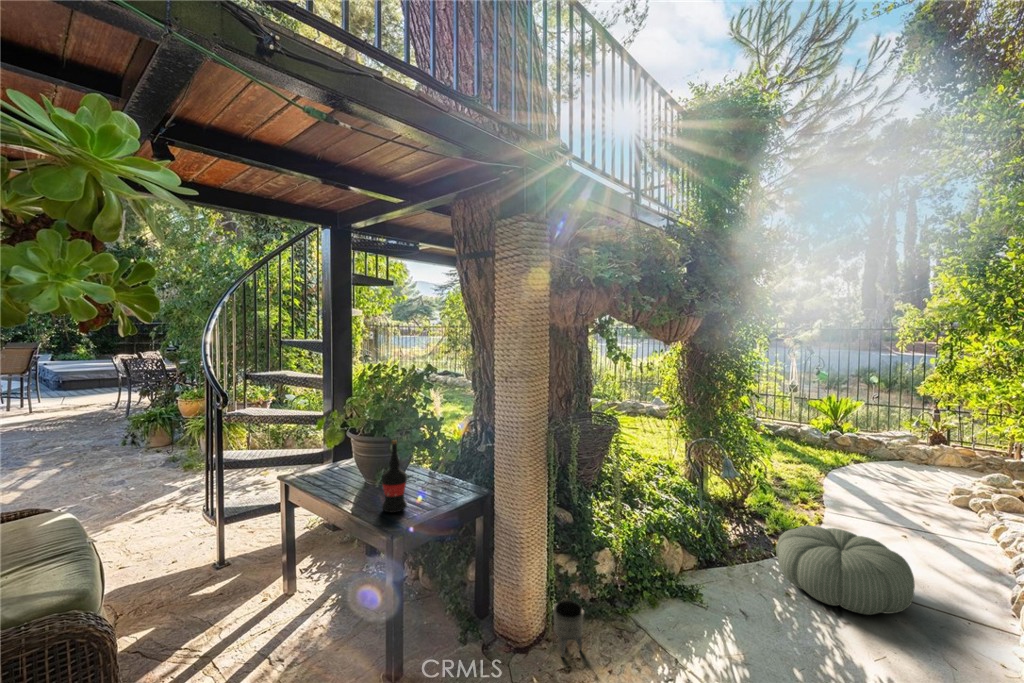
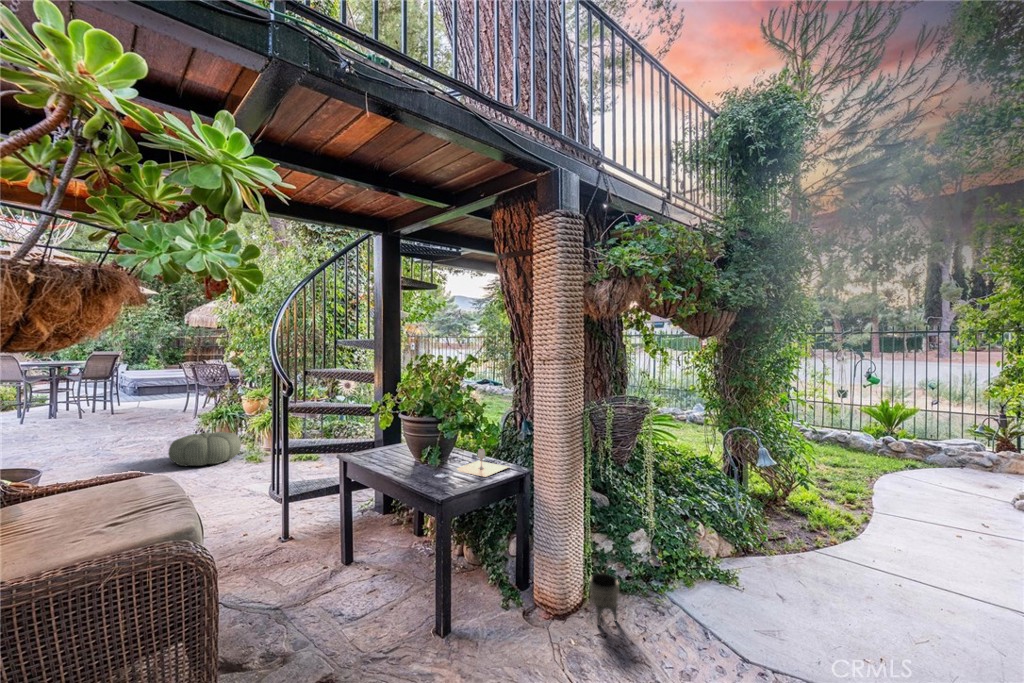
wine bottle: present [382,440,407,512] -> none [431,418,454,483]
wine glass: none [406,469,470,502] -> present [457,449,509,477]
pouf: present [776,526,915,615] -> present [168,432,241,466]

